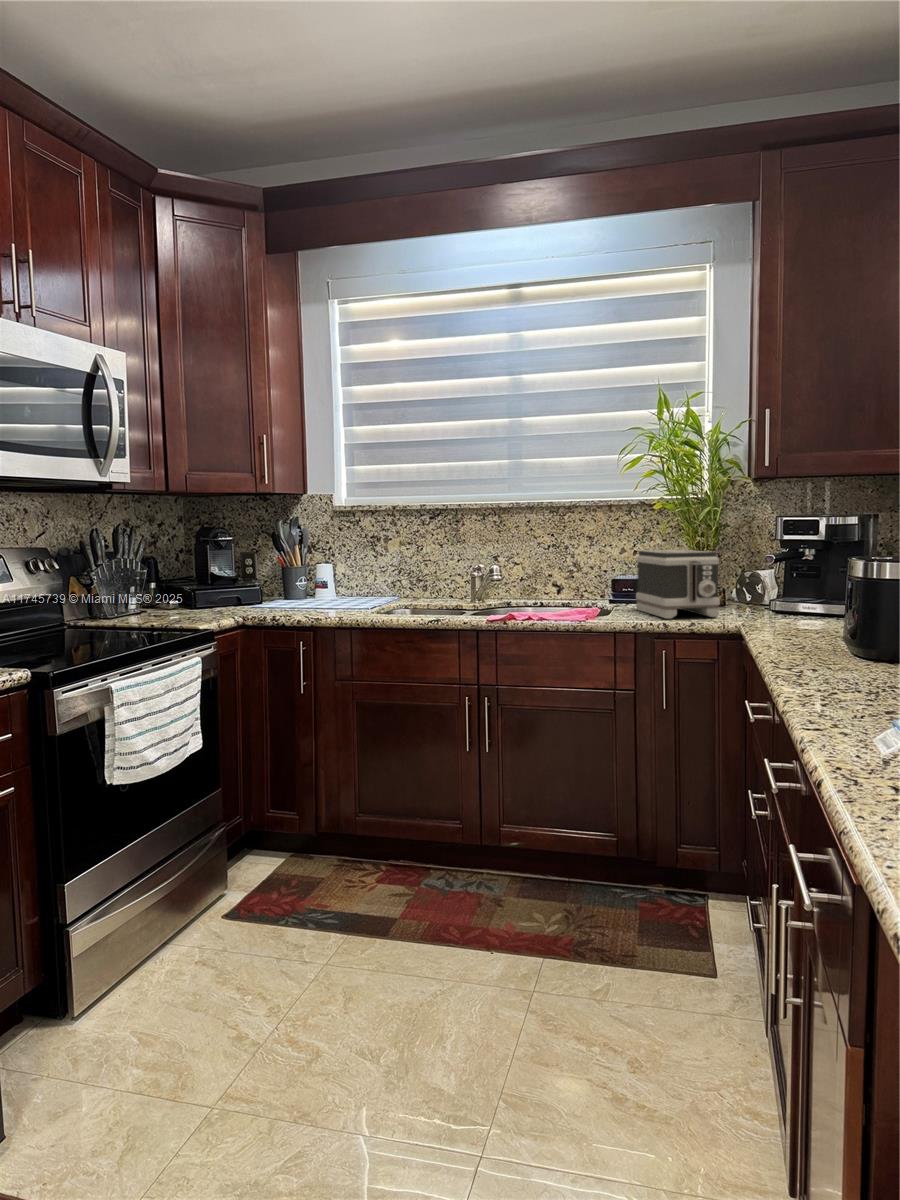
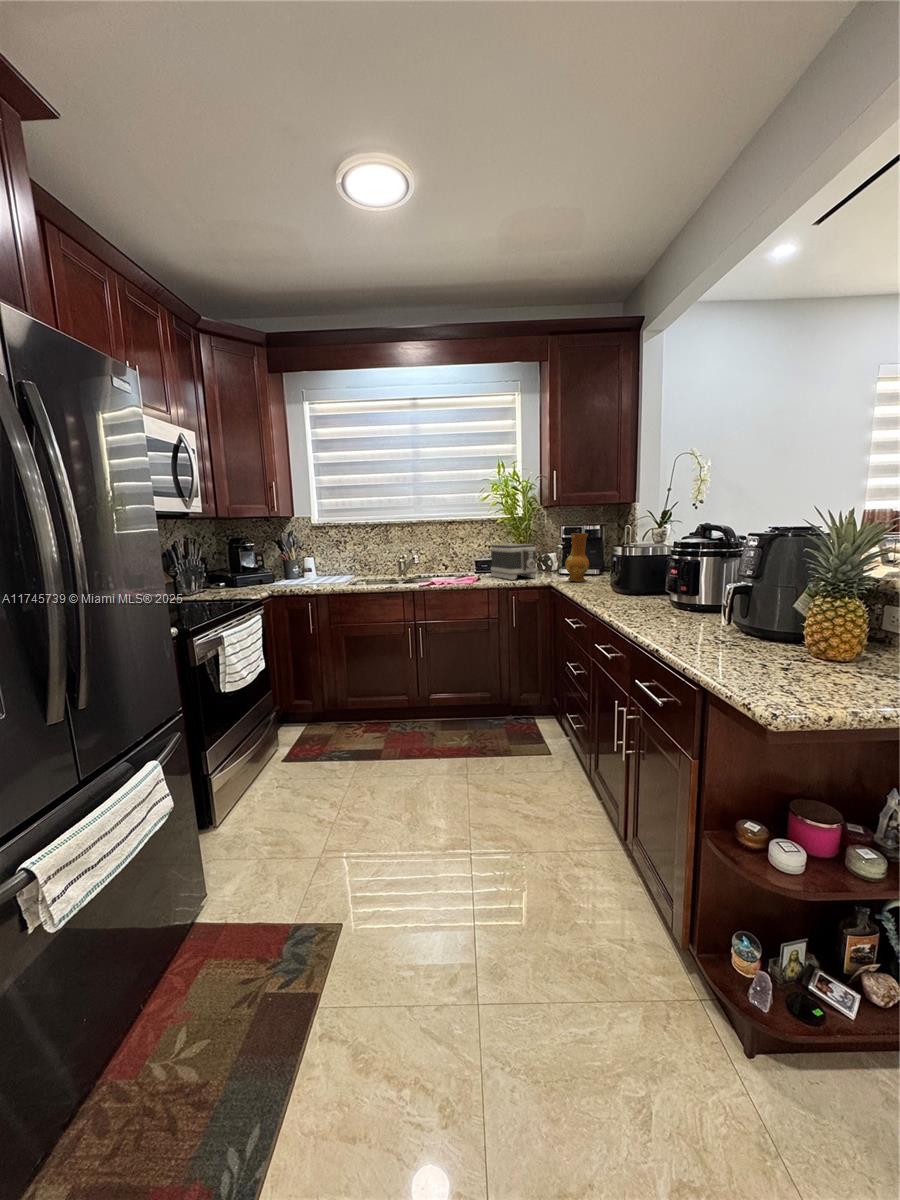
ceramic jug: none [769,531,820,629] -> present [565,533,589,582]

